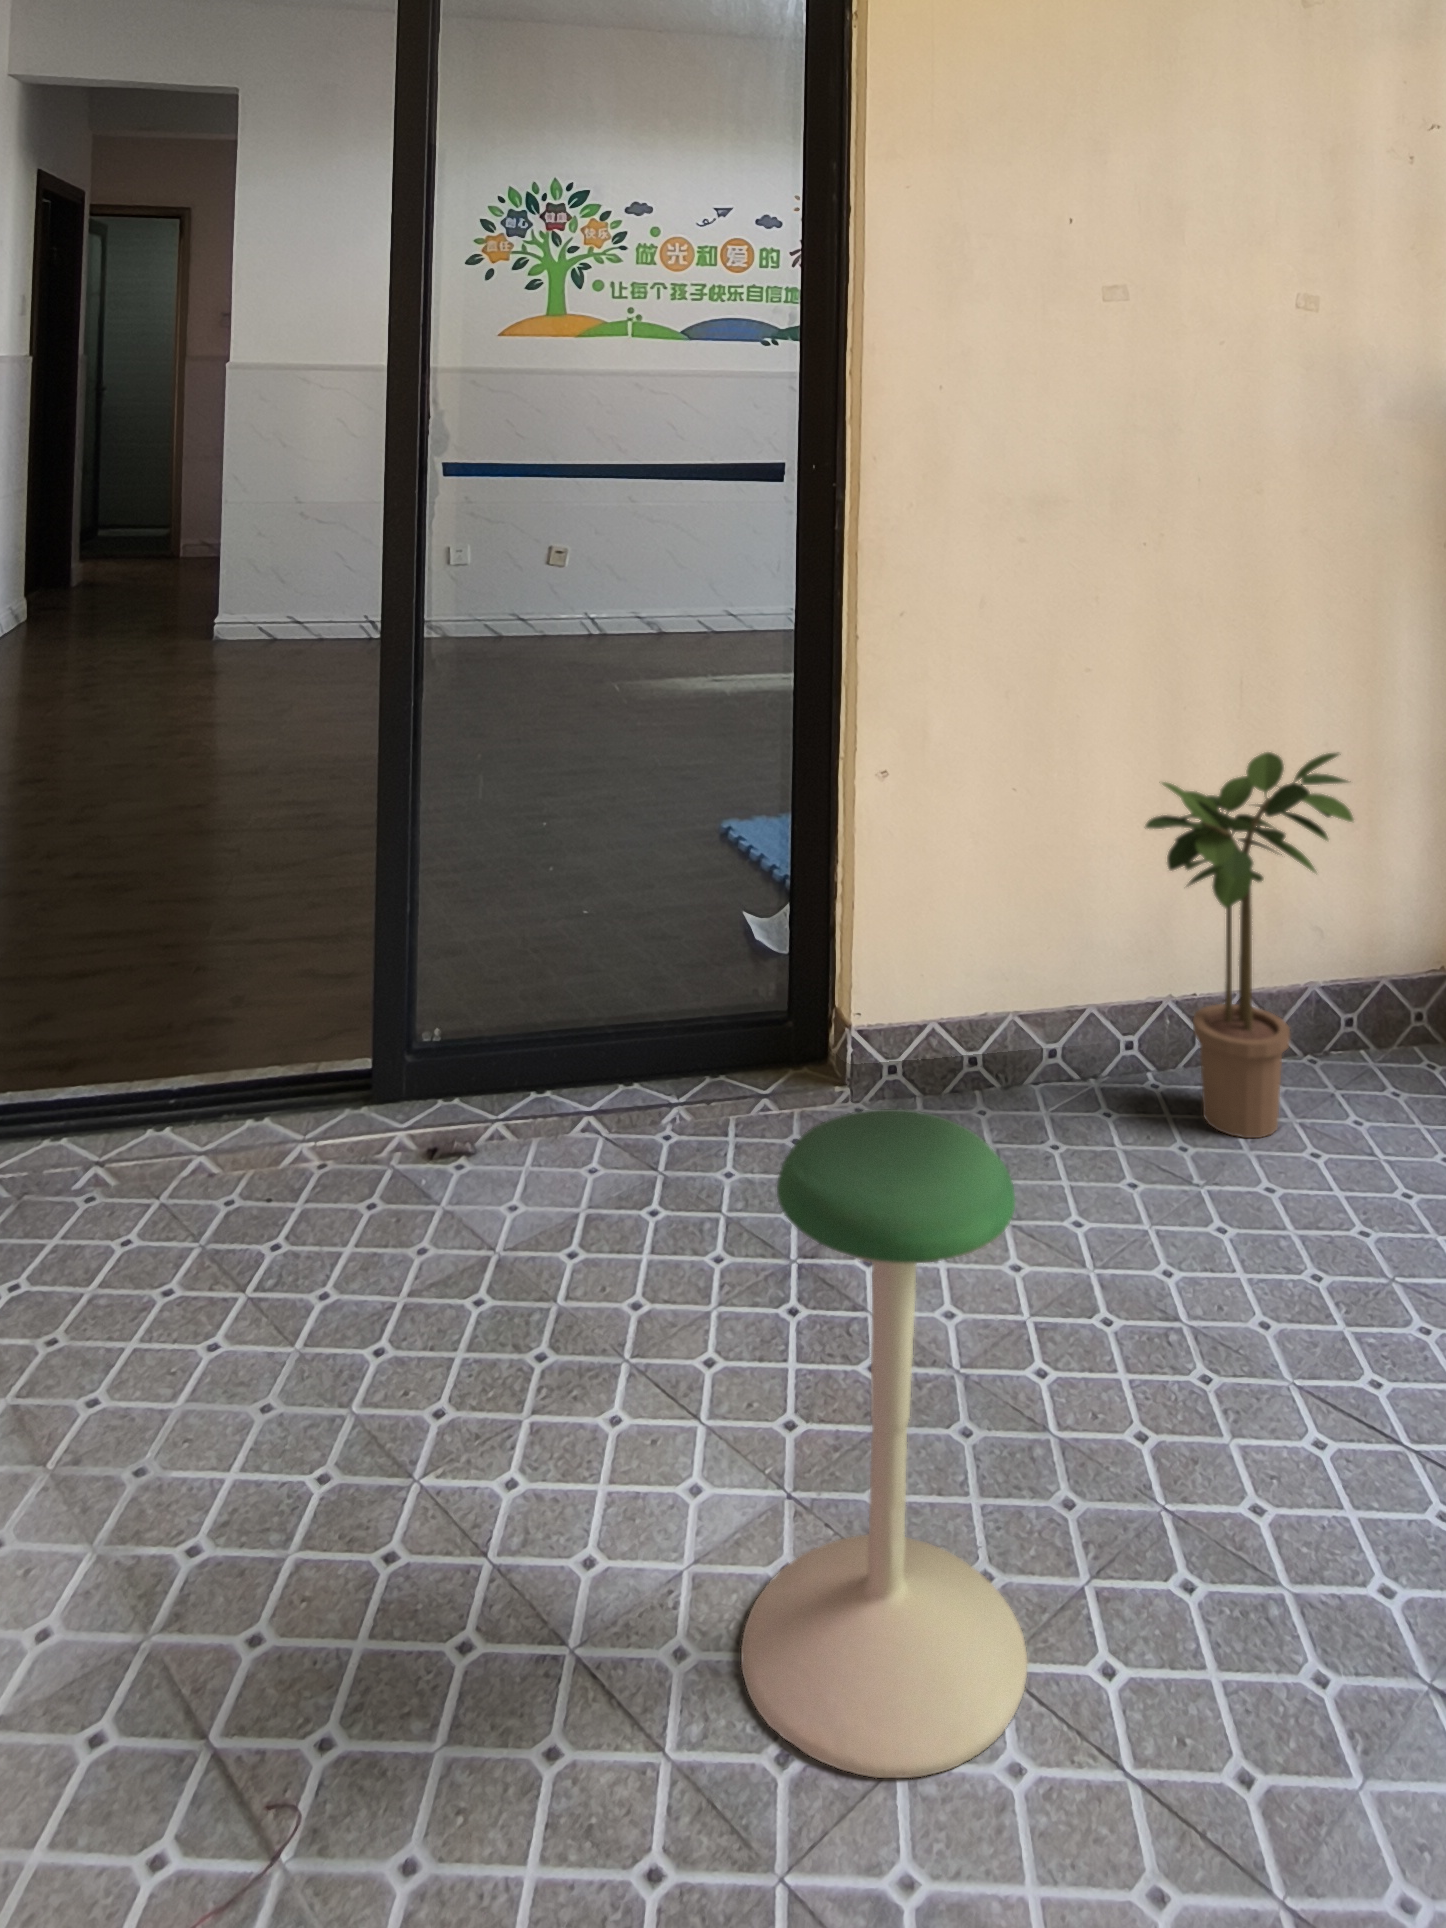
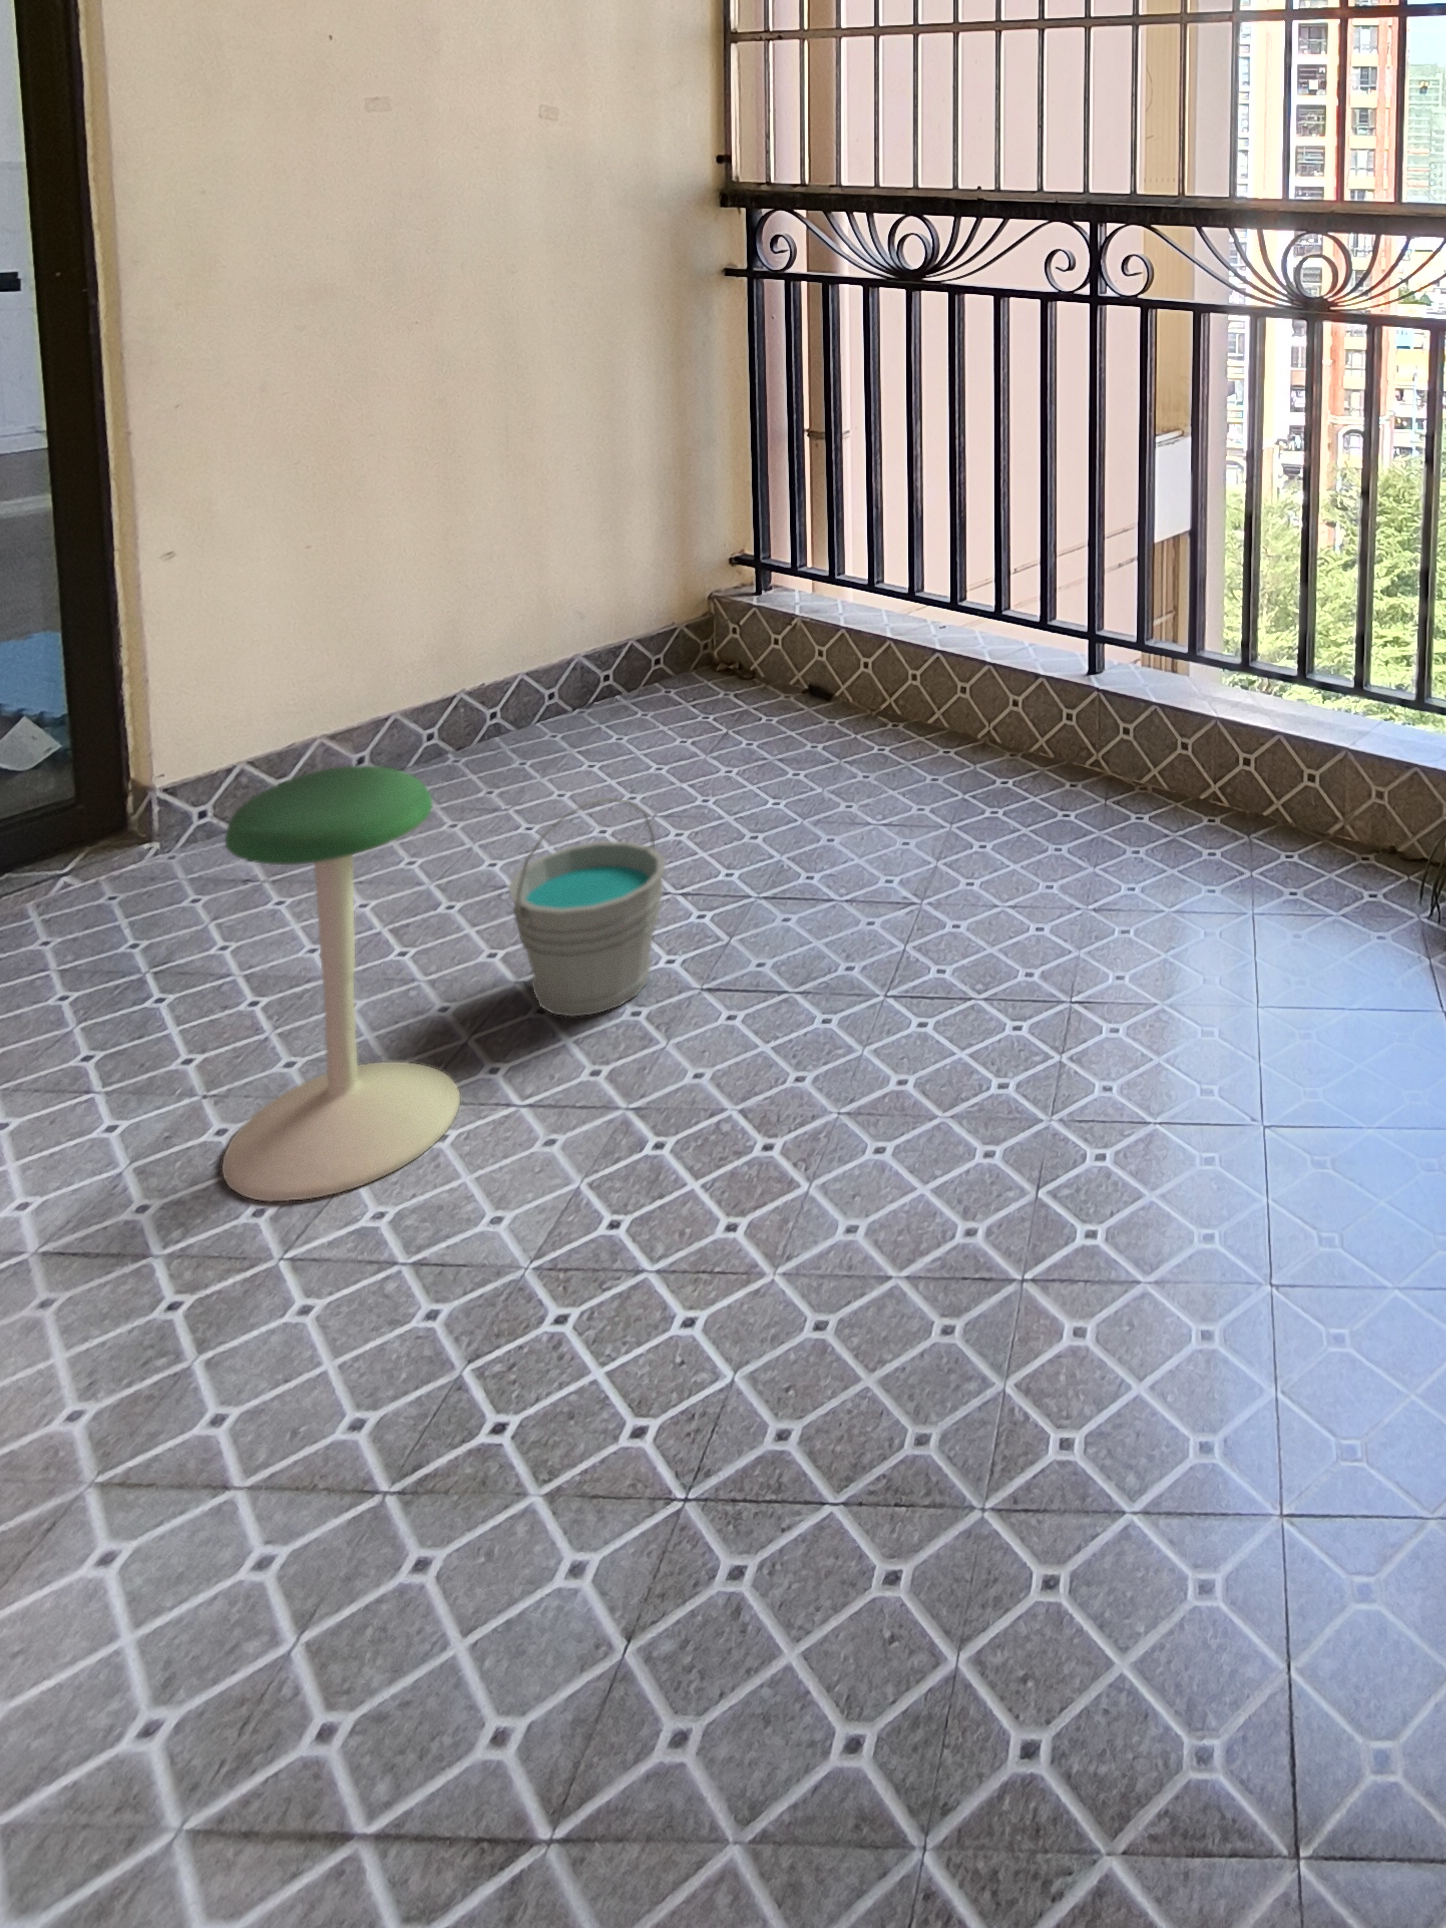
potted plant: present [1146,752,1353,1138] -> none [442,471,612,771]
bucket: none [1133,1268,1357,1631] -> present [509,798,665,1016]

